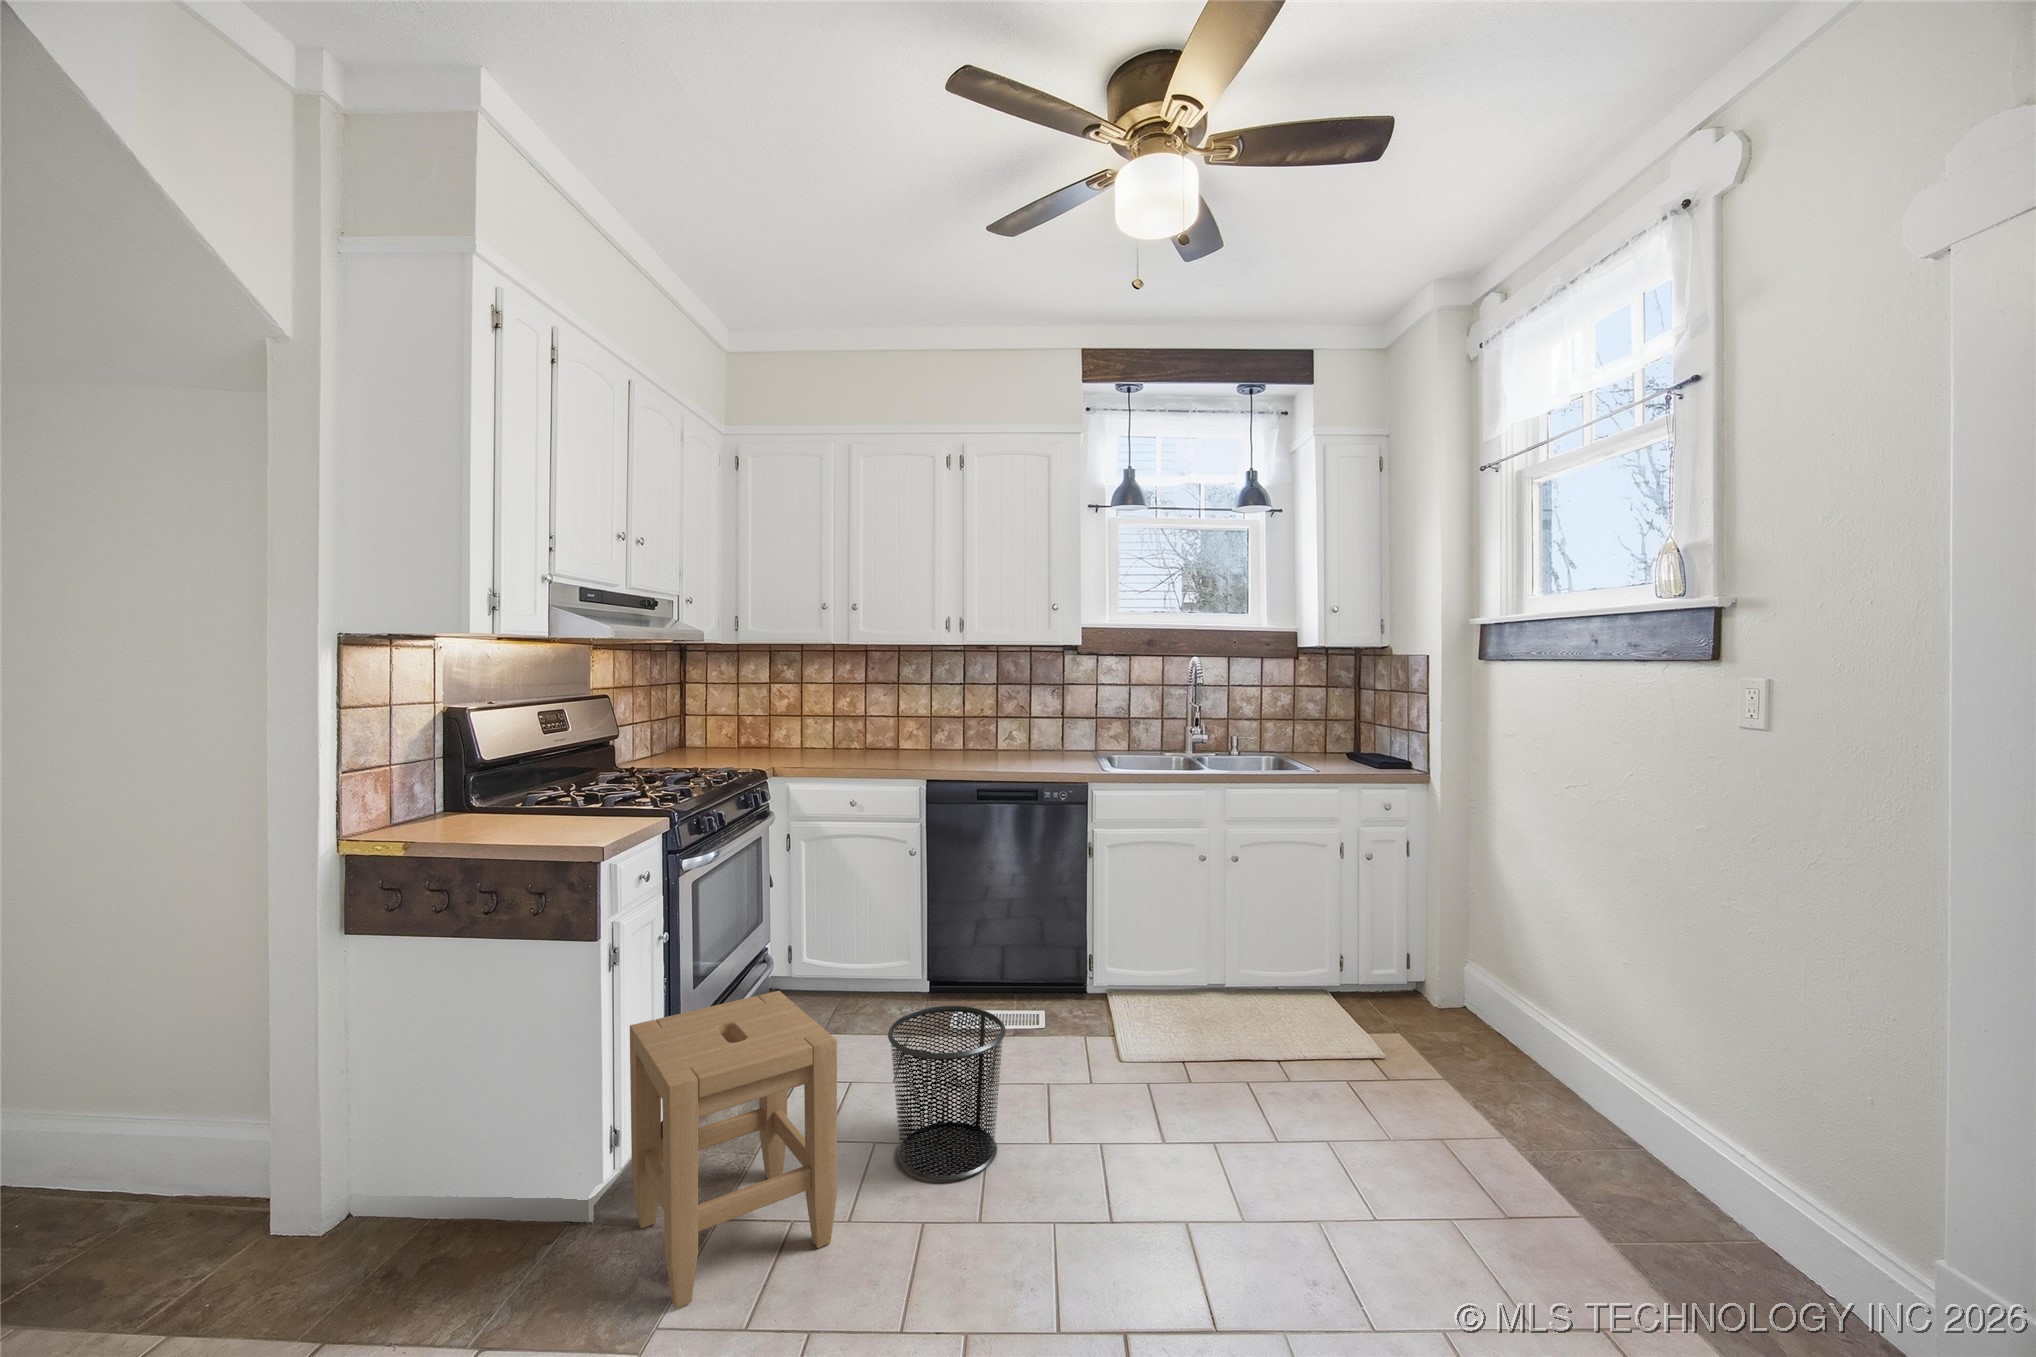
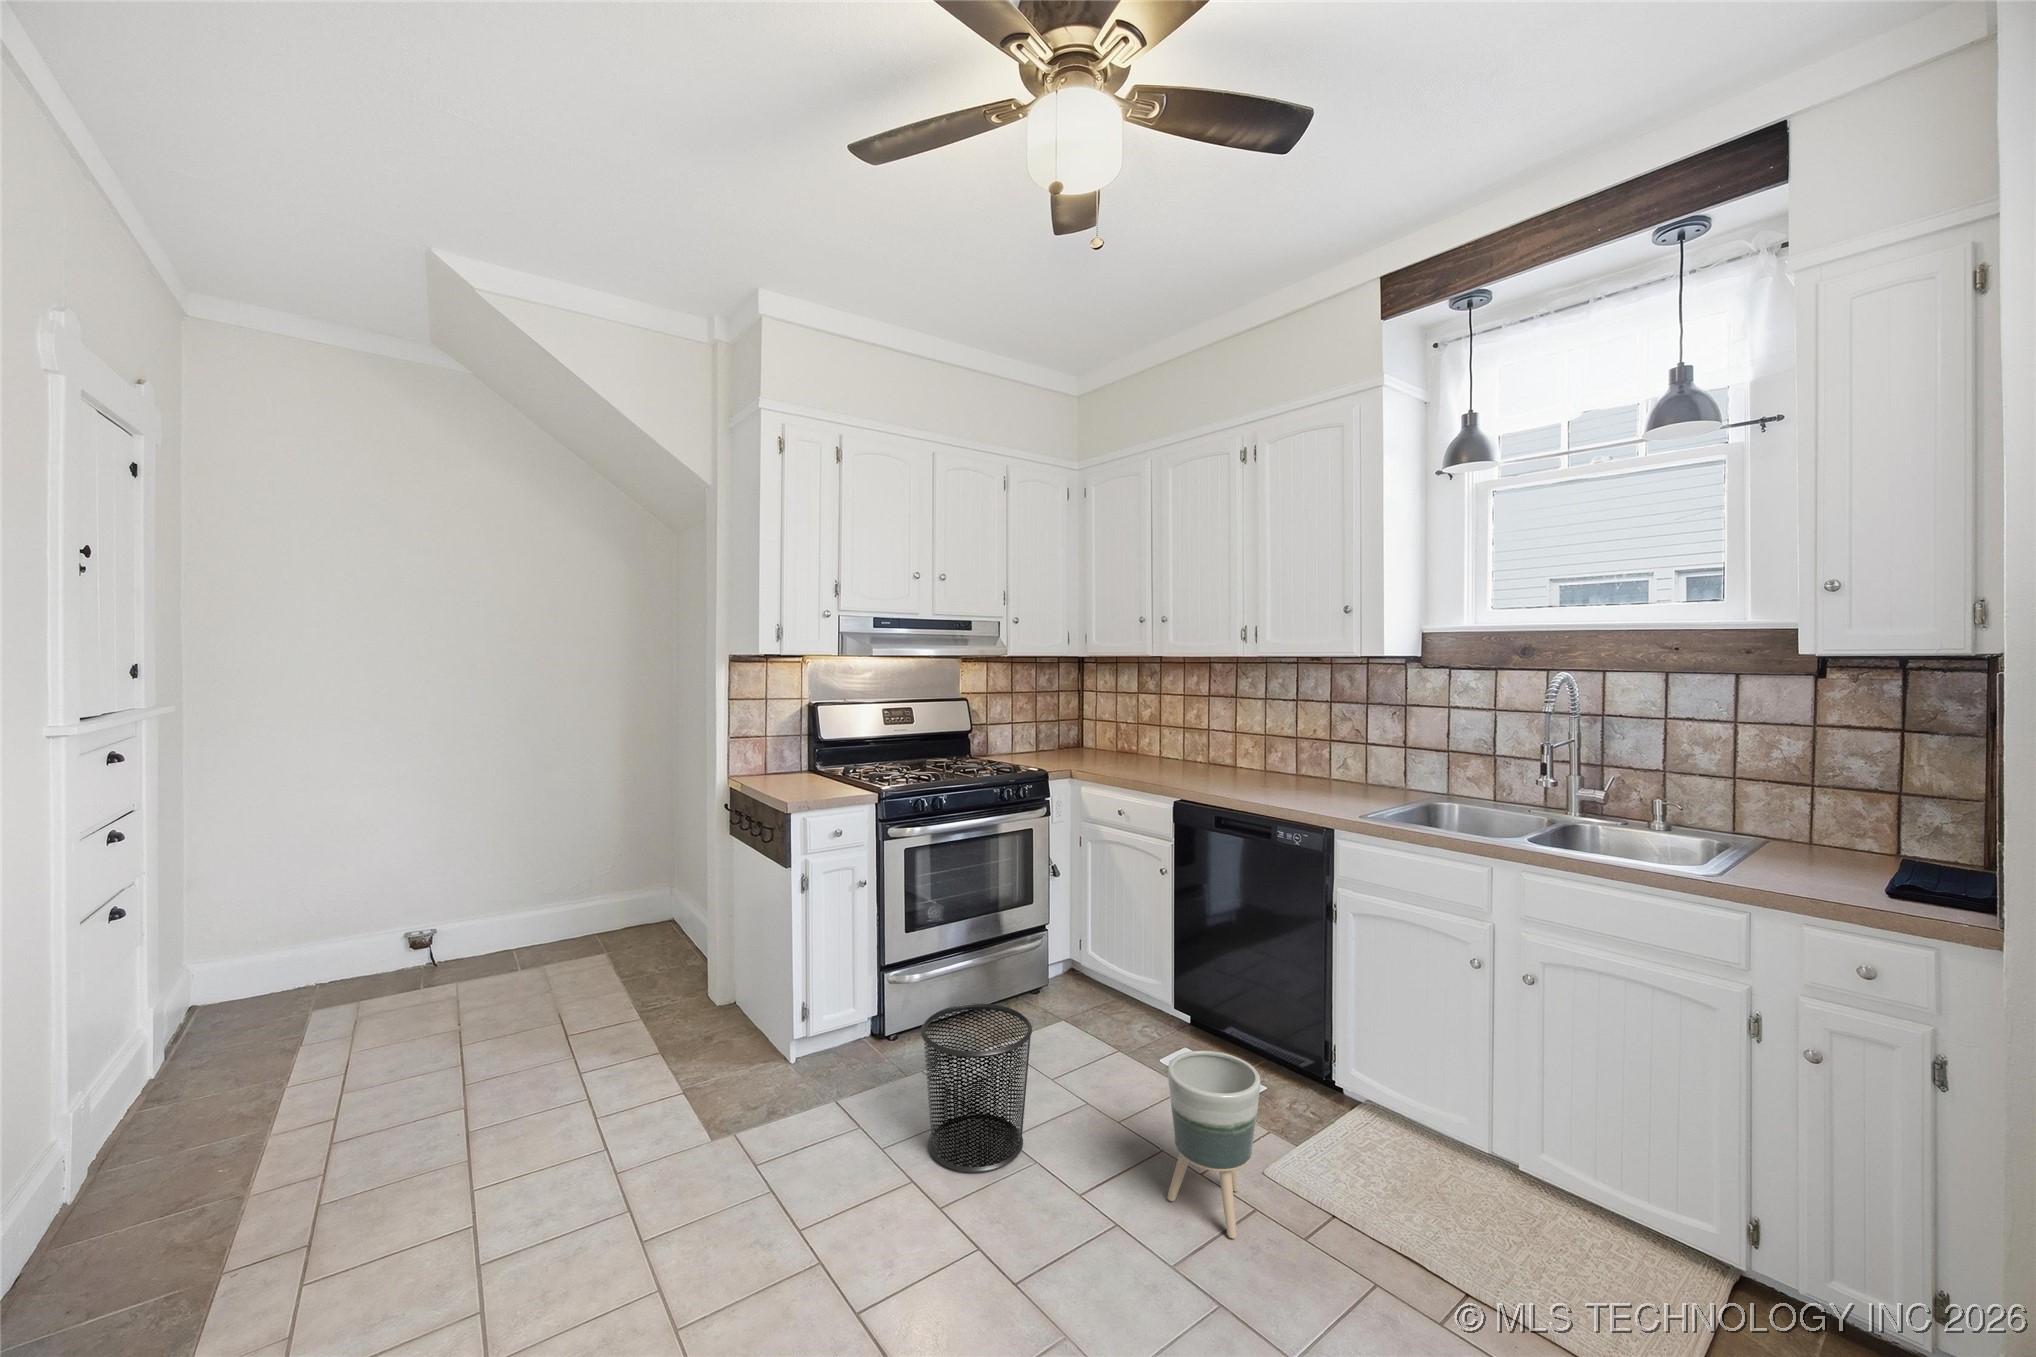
planter: none [1109,969,1184,1103] -> present [1167,1051,1261,1239]
stool: present [630,991,837,1309] -> none [714,933,883,1151]

